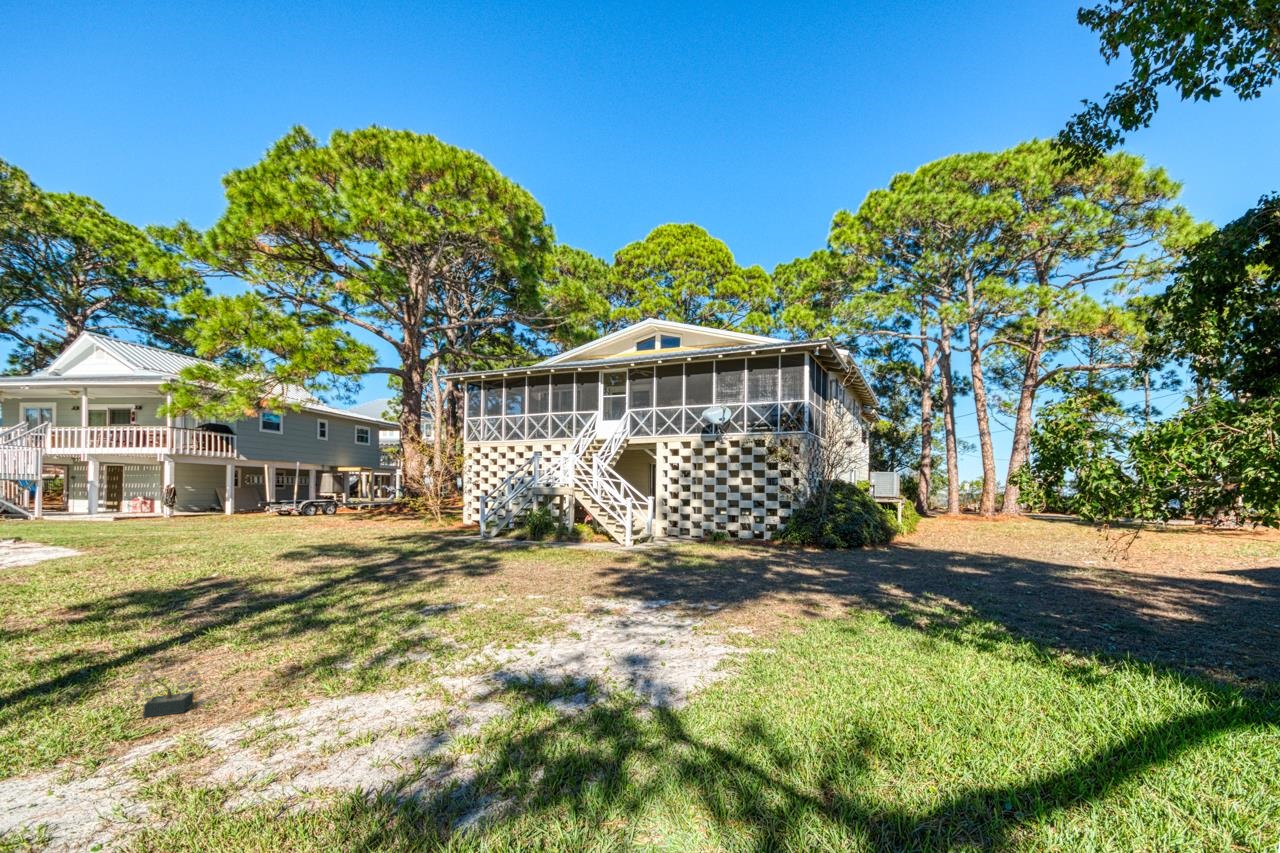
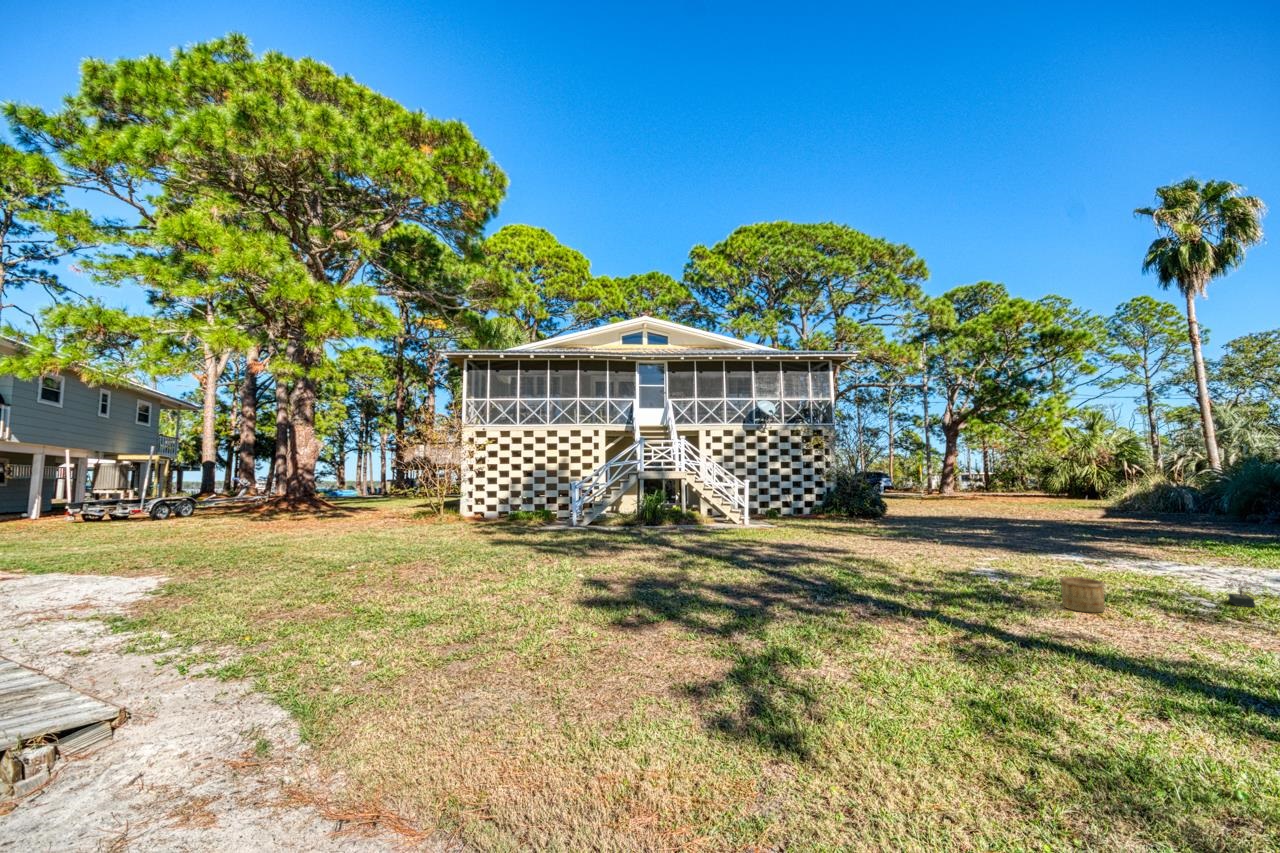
wooden bucket: none [53,623,117,670] -> present [1060,577,1105,613]

